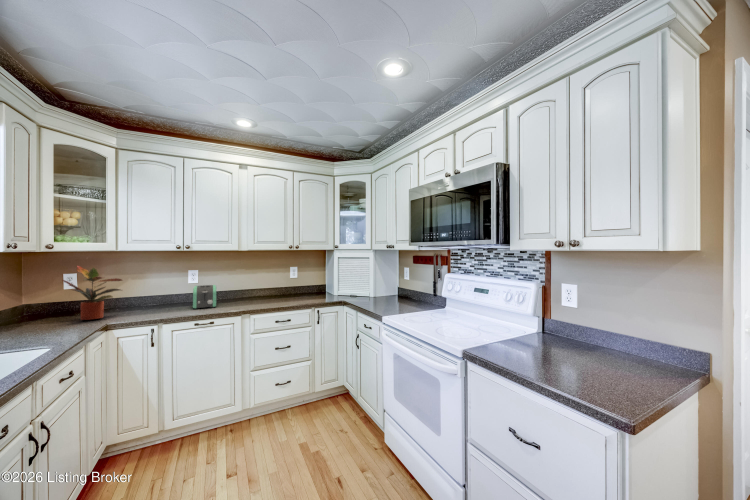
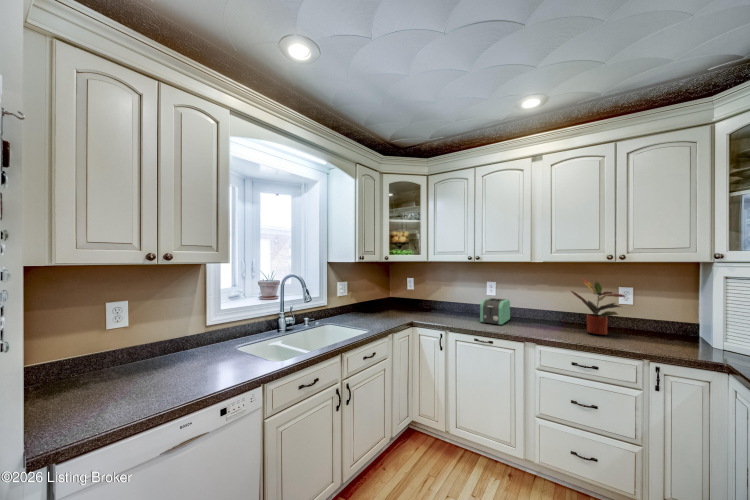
potted plant: present [63,266,122,320] -> present [571,279,625,335]

